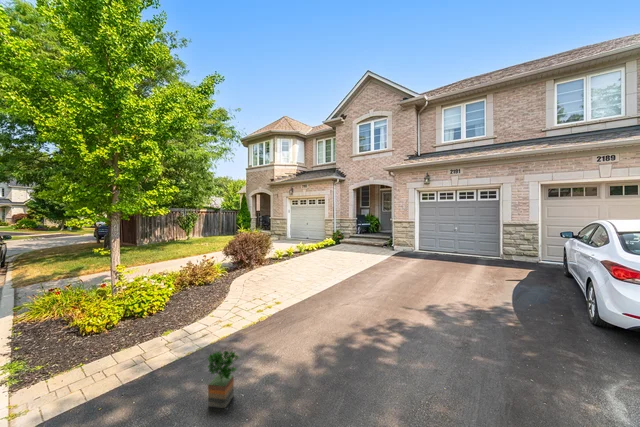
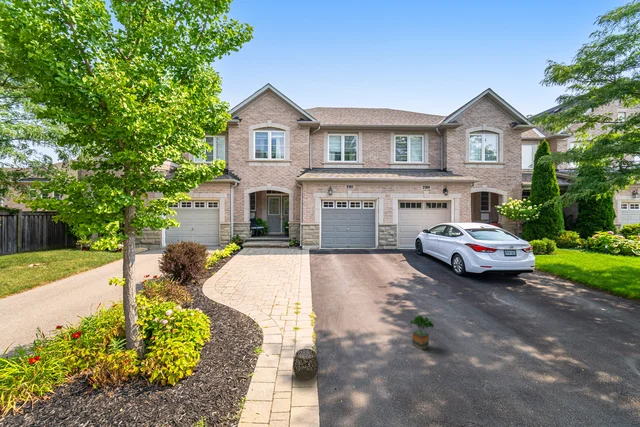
woven basket: none [60,340,98,376] -> present [293,349,318,381]

